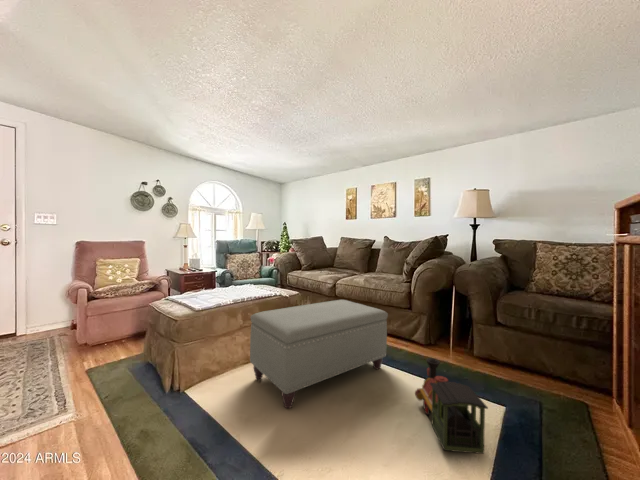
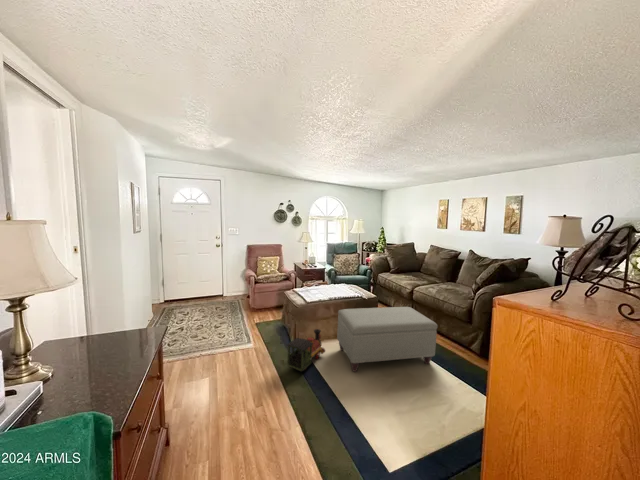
toy train: present [415,358,488,454] -> present [287,329,325,371]

